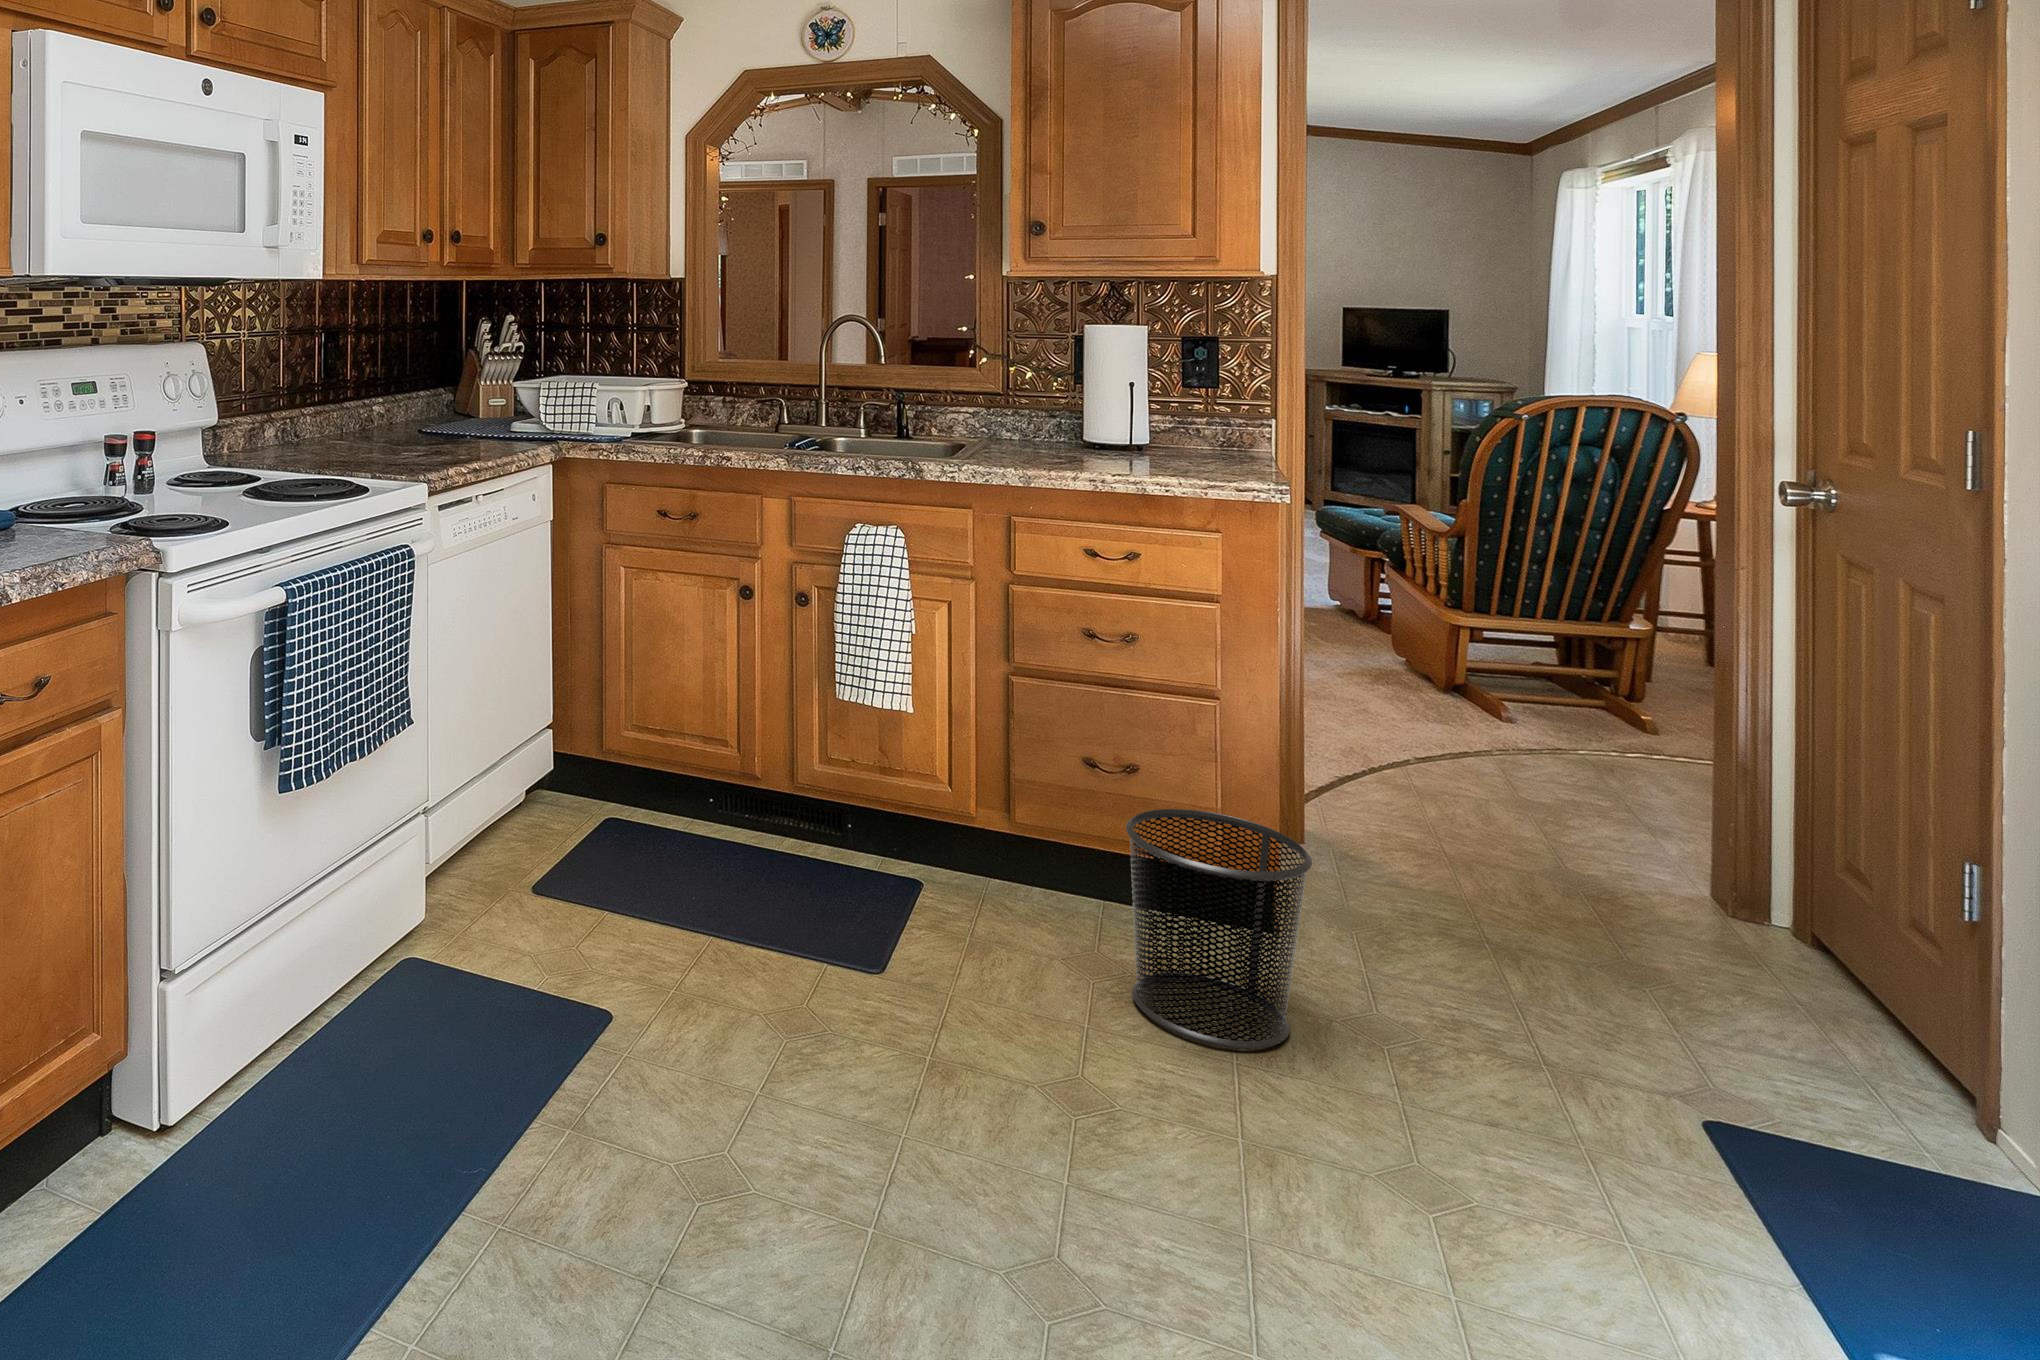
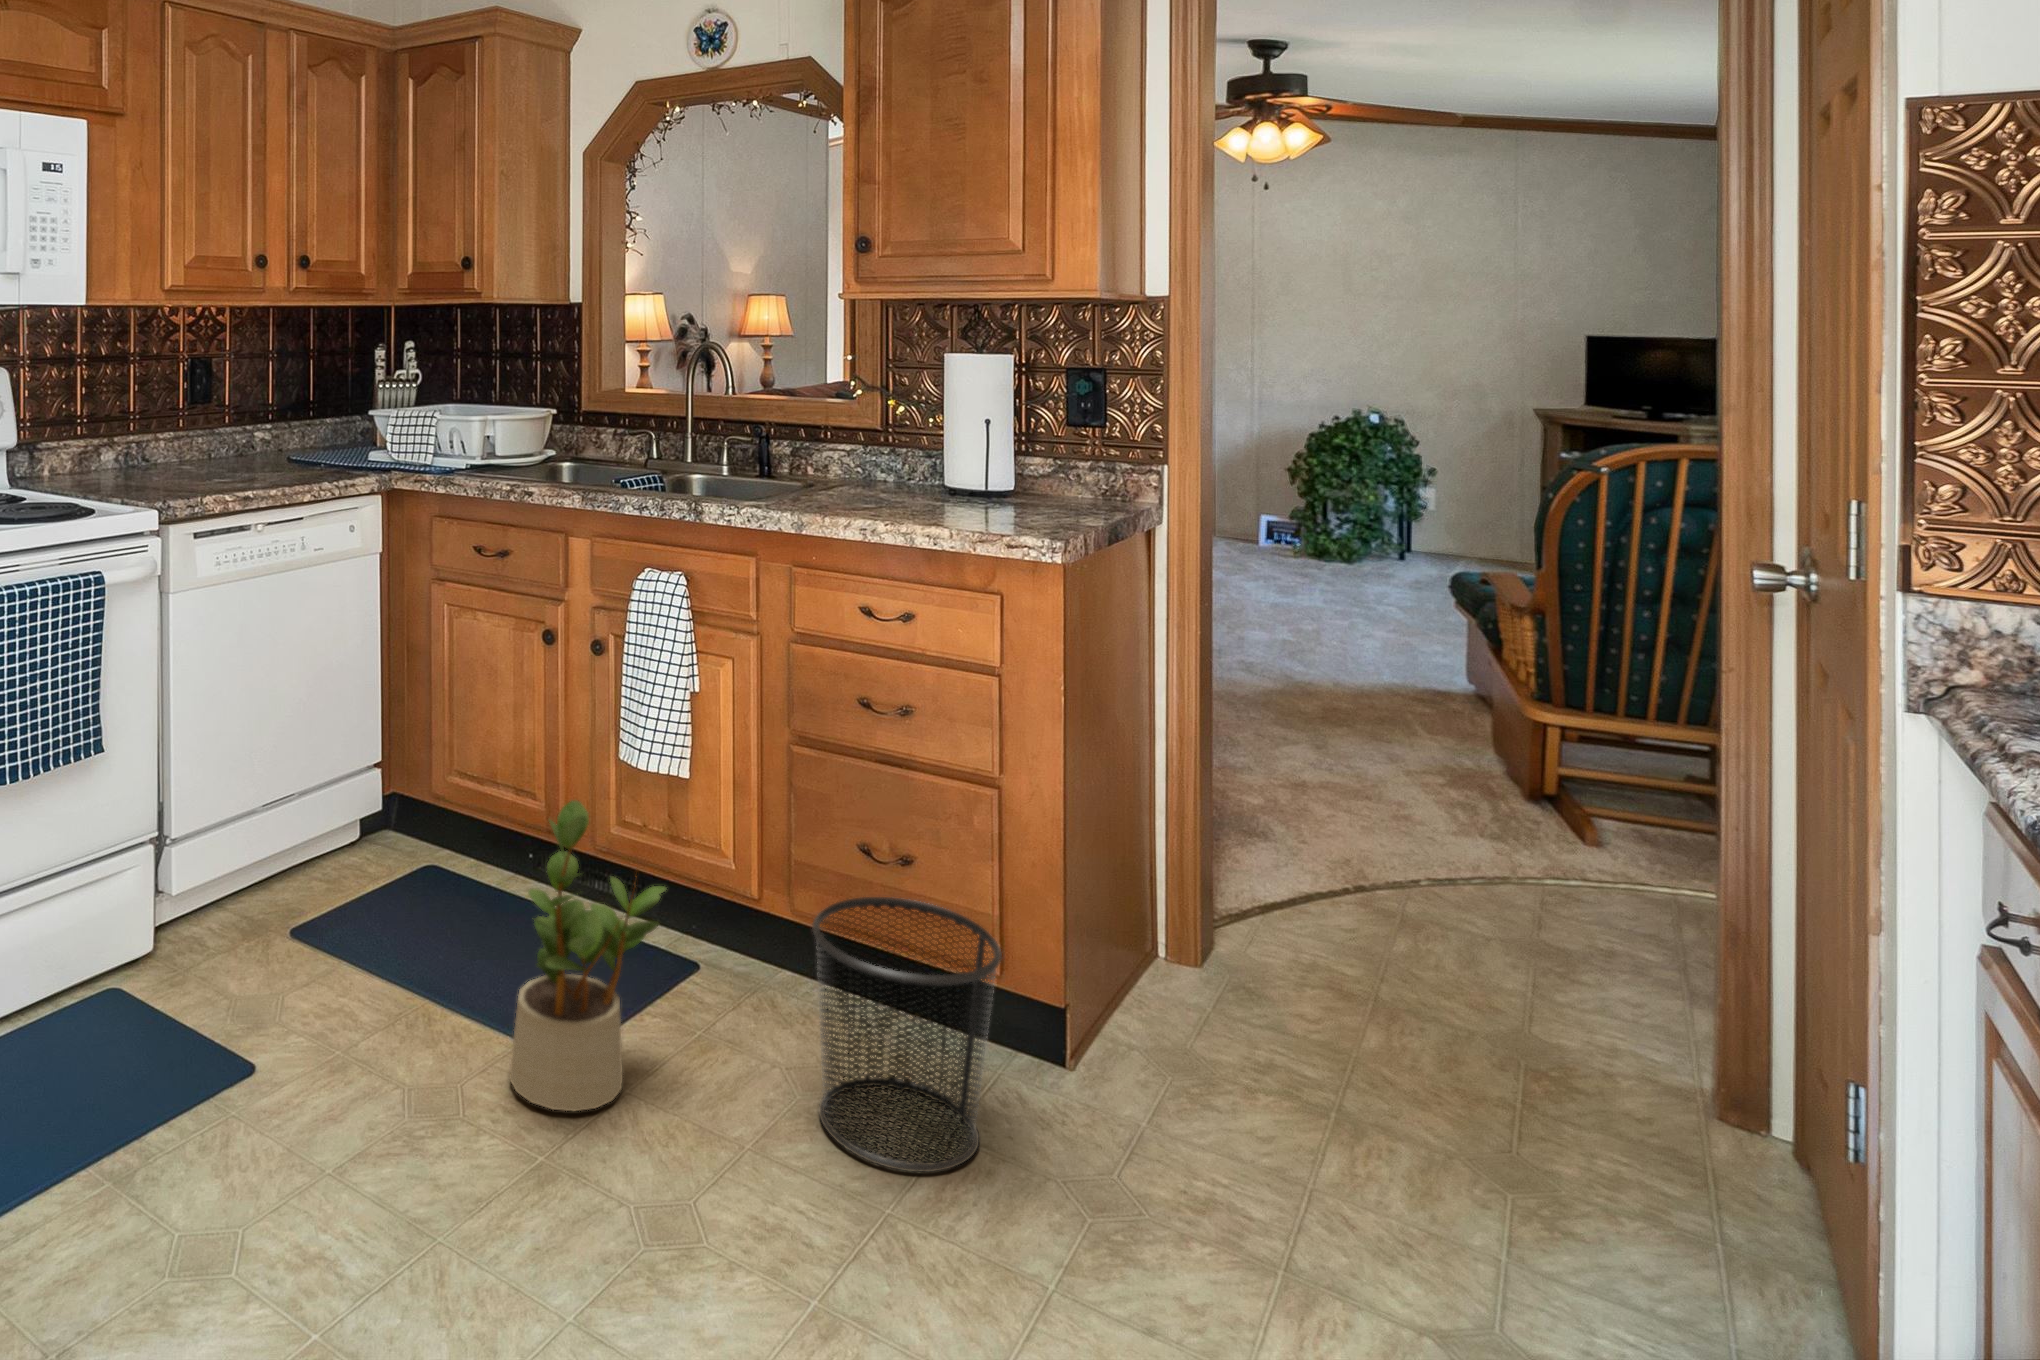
potted plant: none [853,743,998,1036] -> present [509,800,666,1112]

